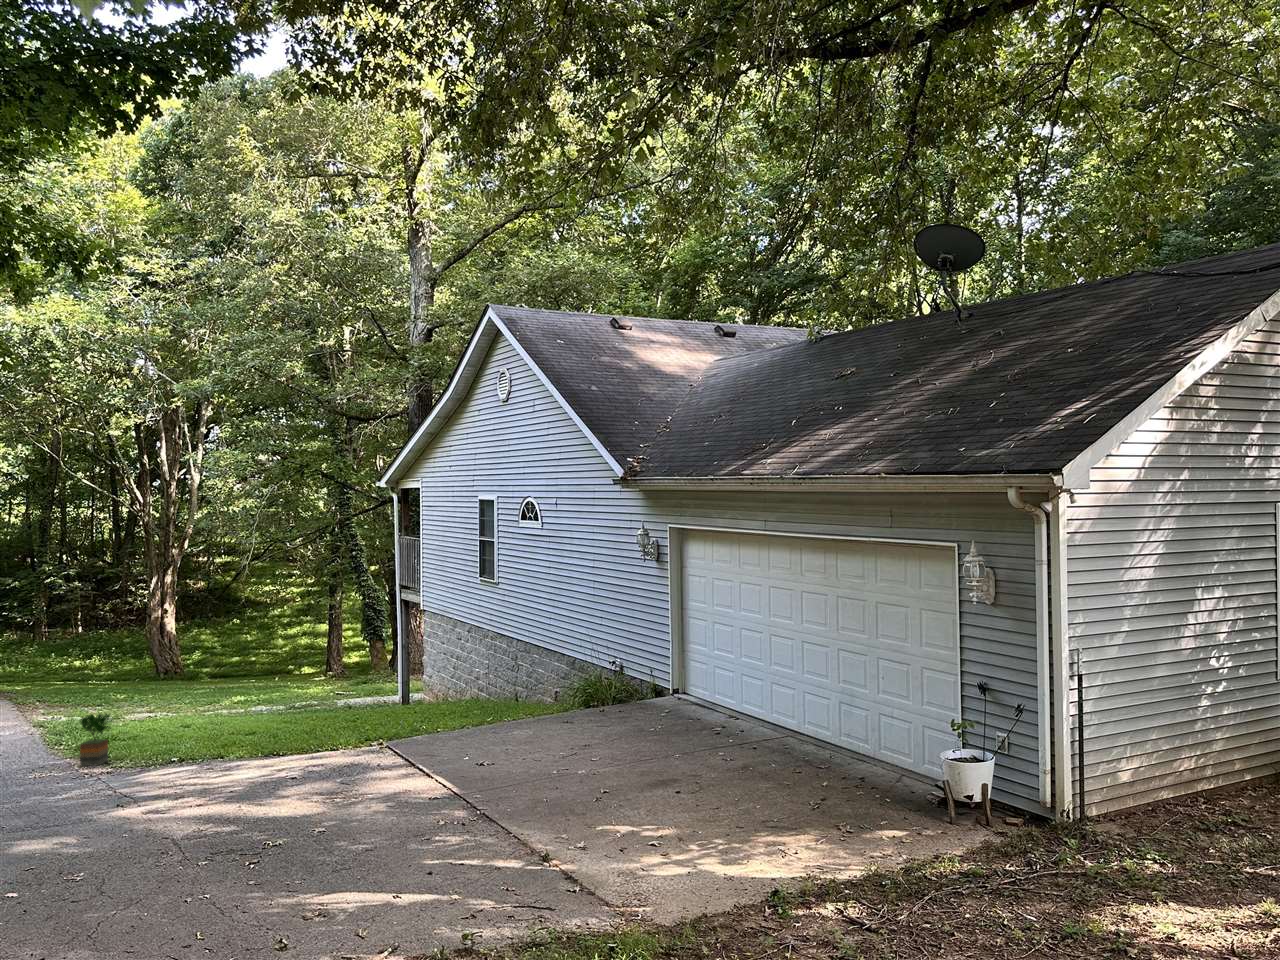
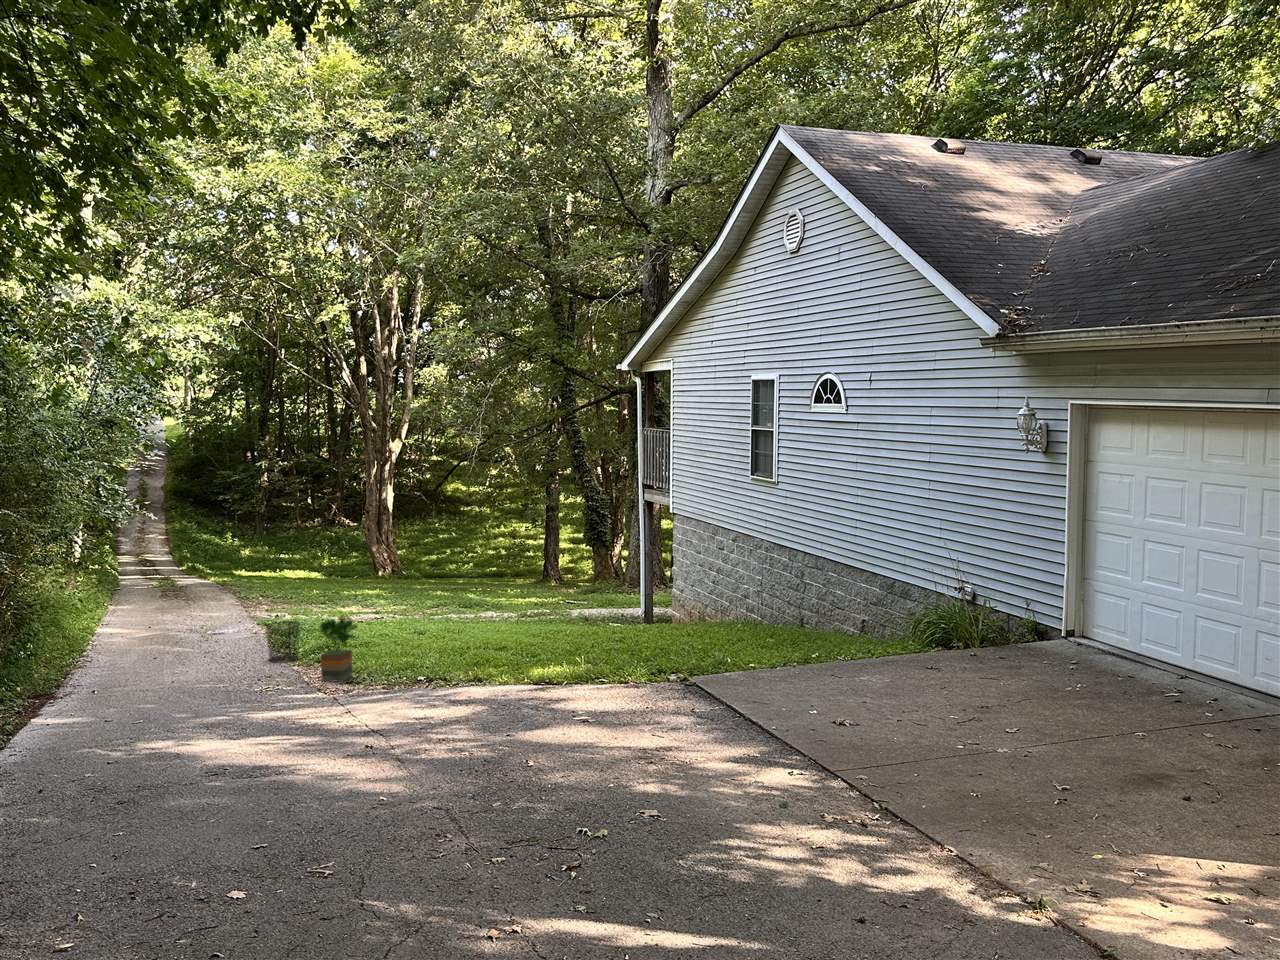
trash can: none [31,719,65,756] -> present [265,621,300,663]

